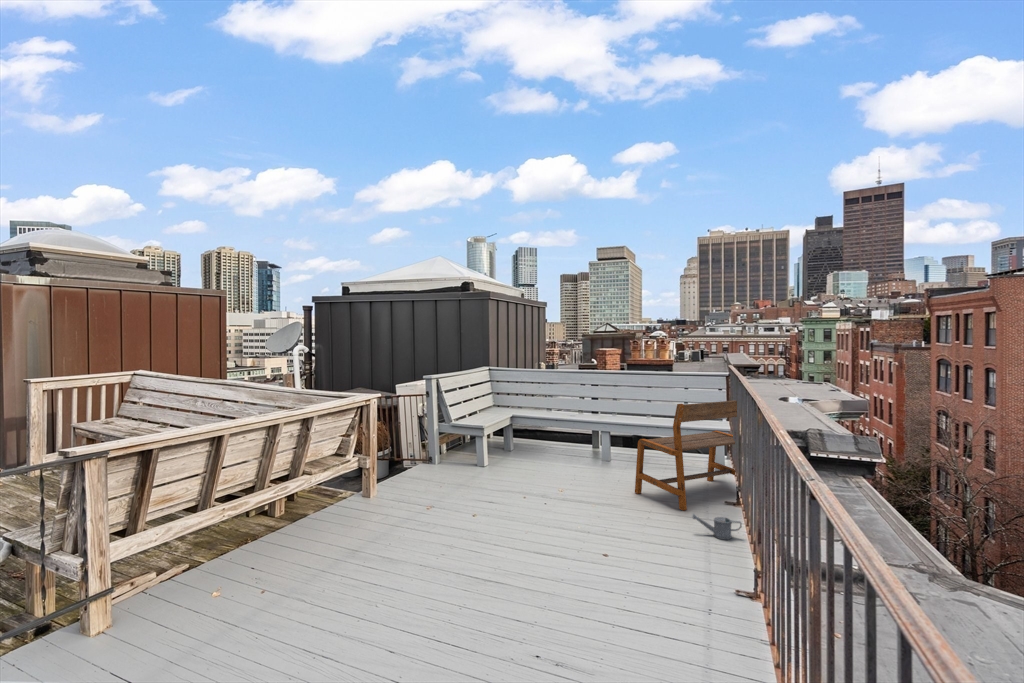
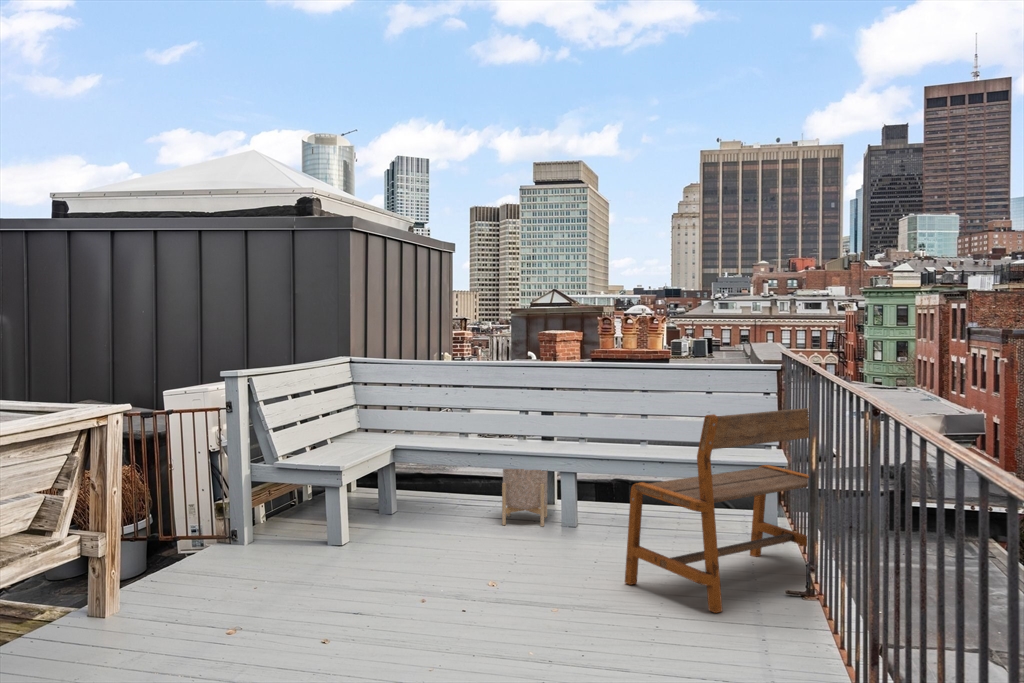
planter: none [570,422,595,461] -> present [502,469,548,526]
watering can: present [693,514,741,540] -> none [739,619,828,666]

